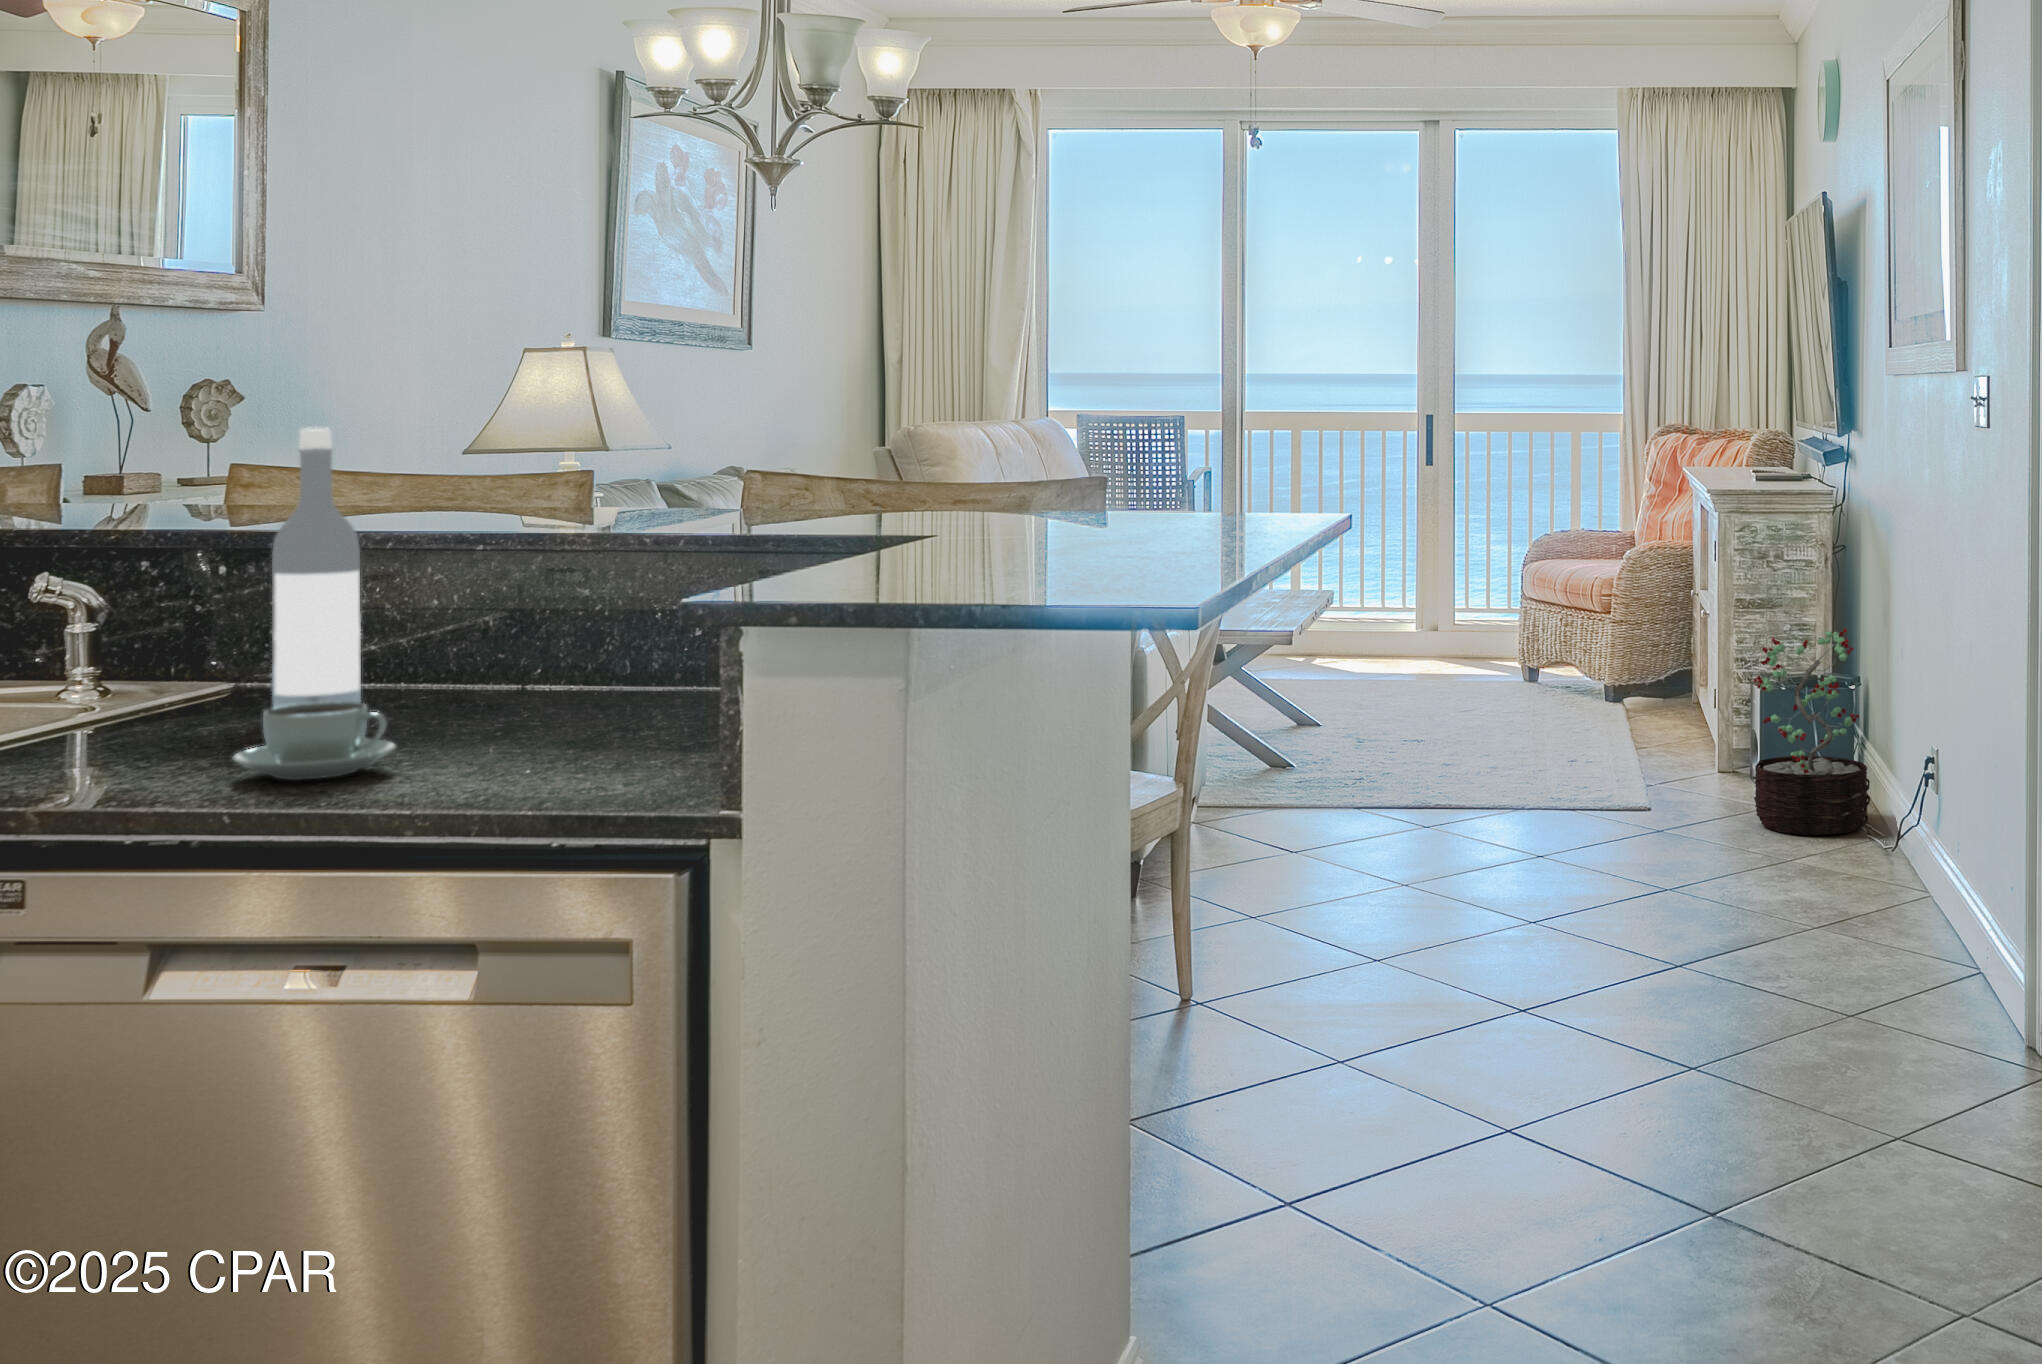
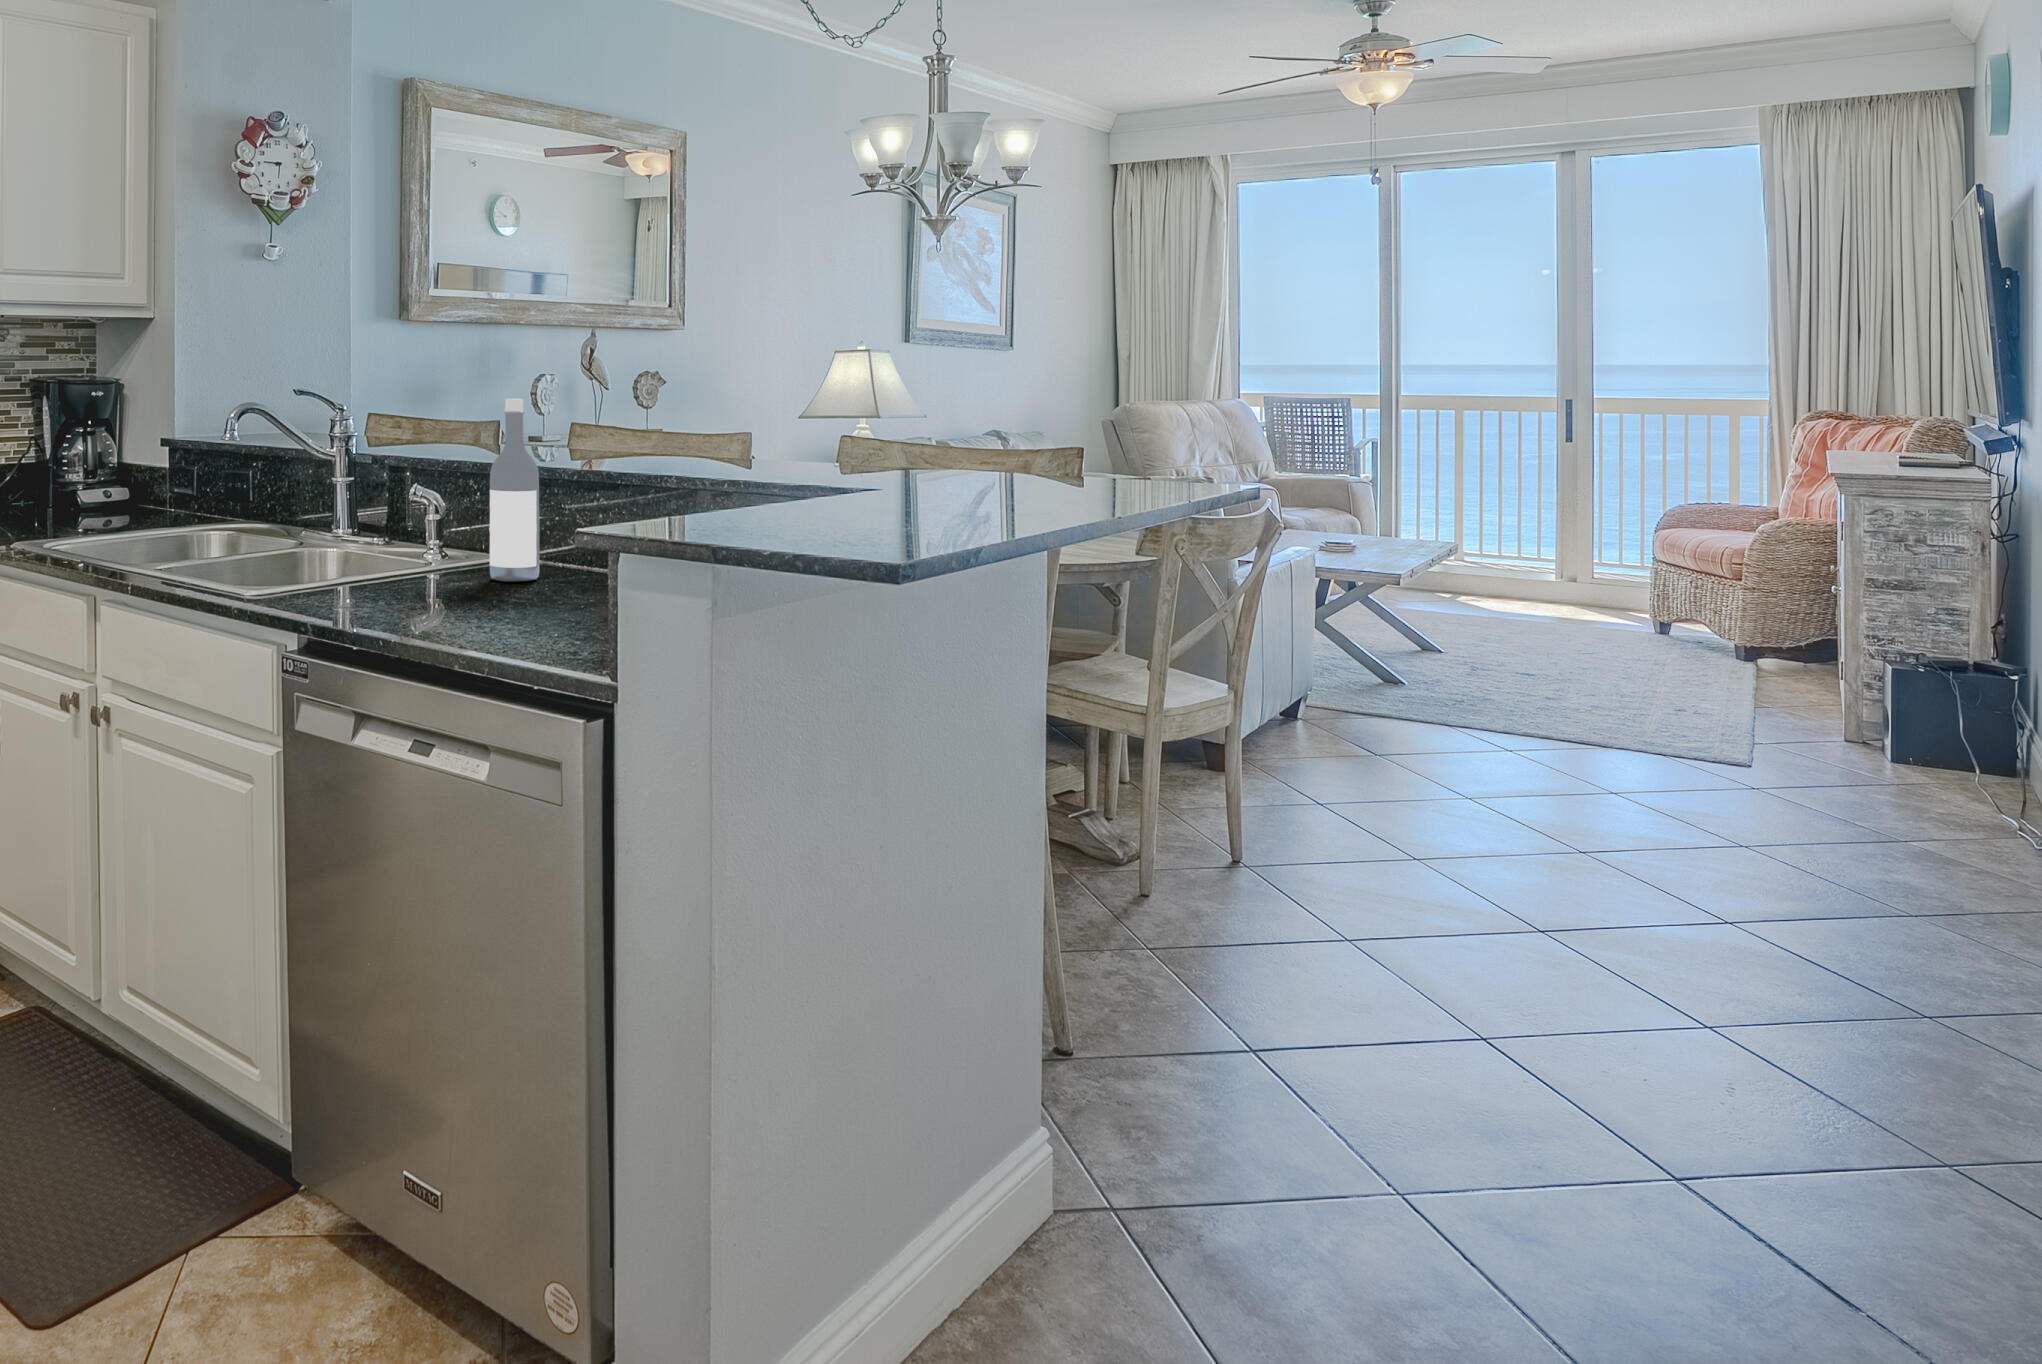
decorative plant: present [1753,629,1870,835] -> none [1872,618,2029,821]
coffee cup: present [233,702,396,780] -> none [400,575,494,625]

